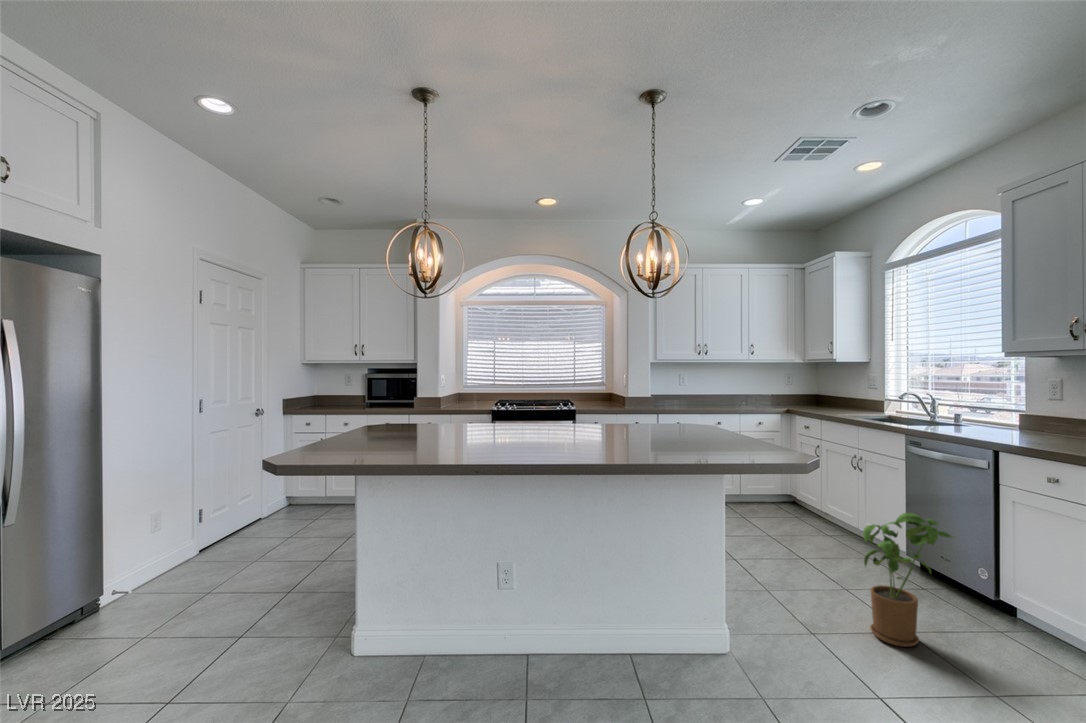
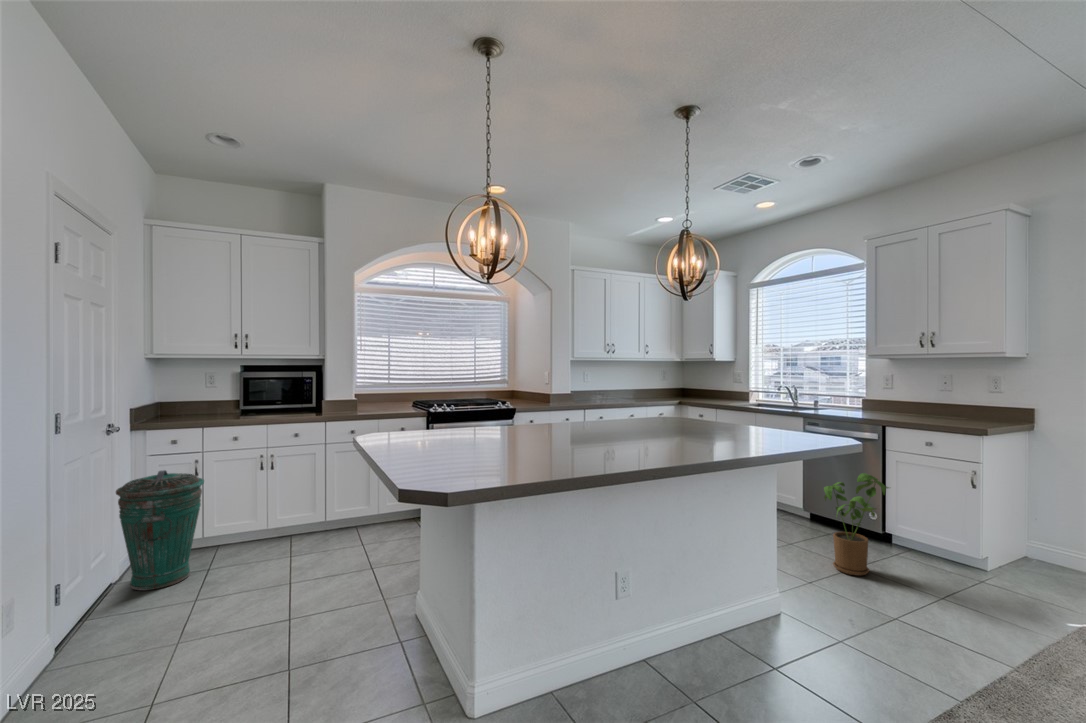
trash can: none [261,444,317,527] -> present [116,470,204,590]

